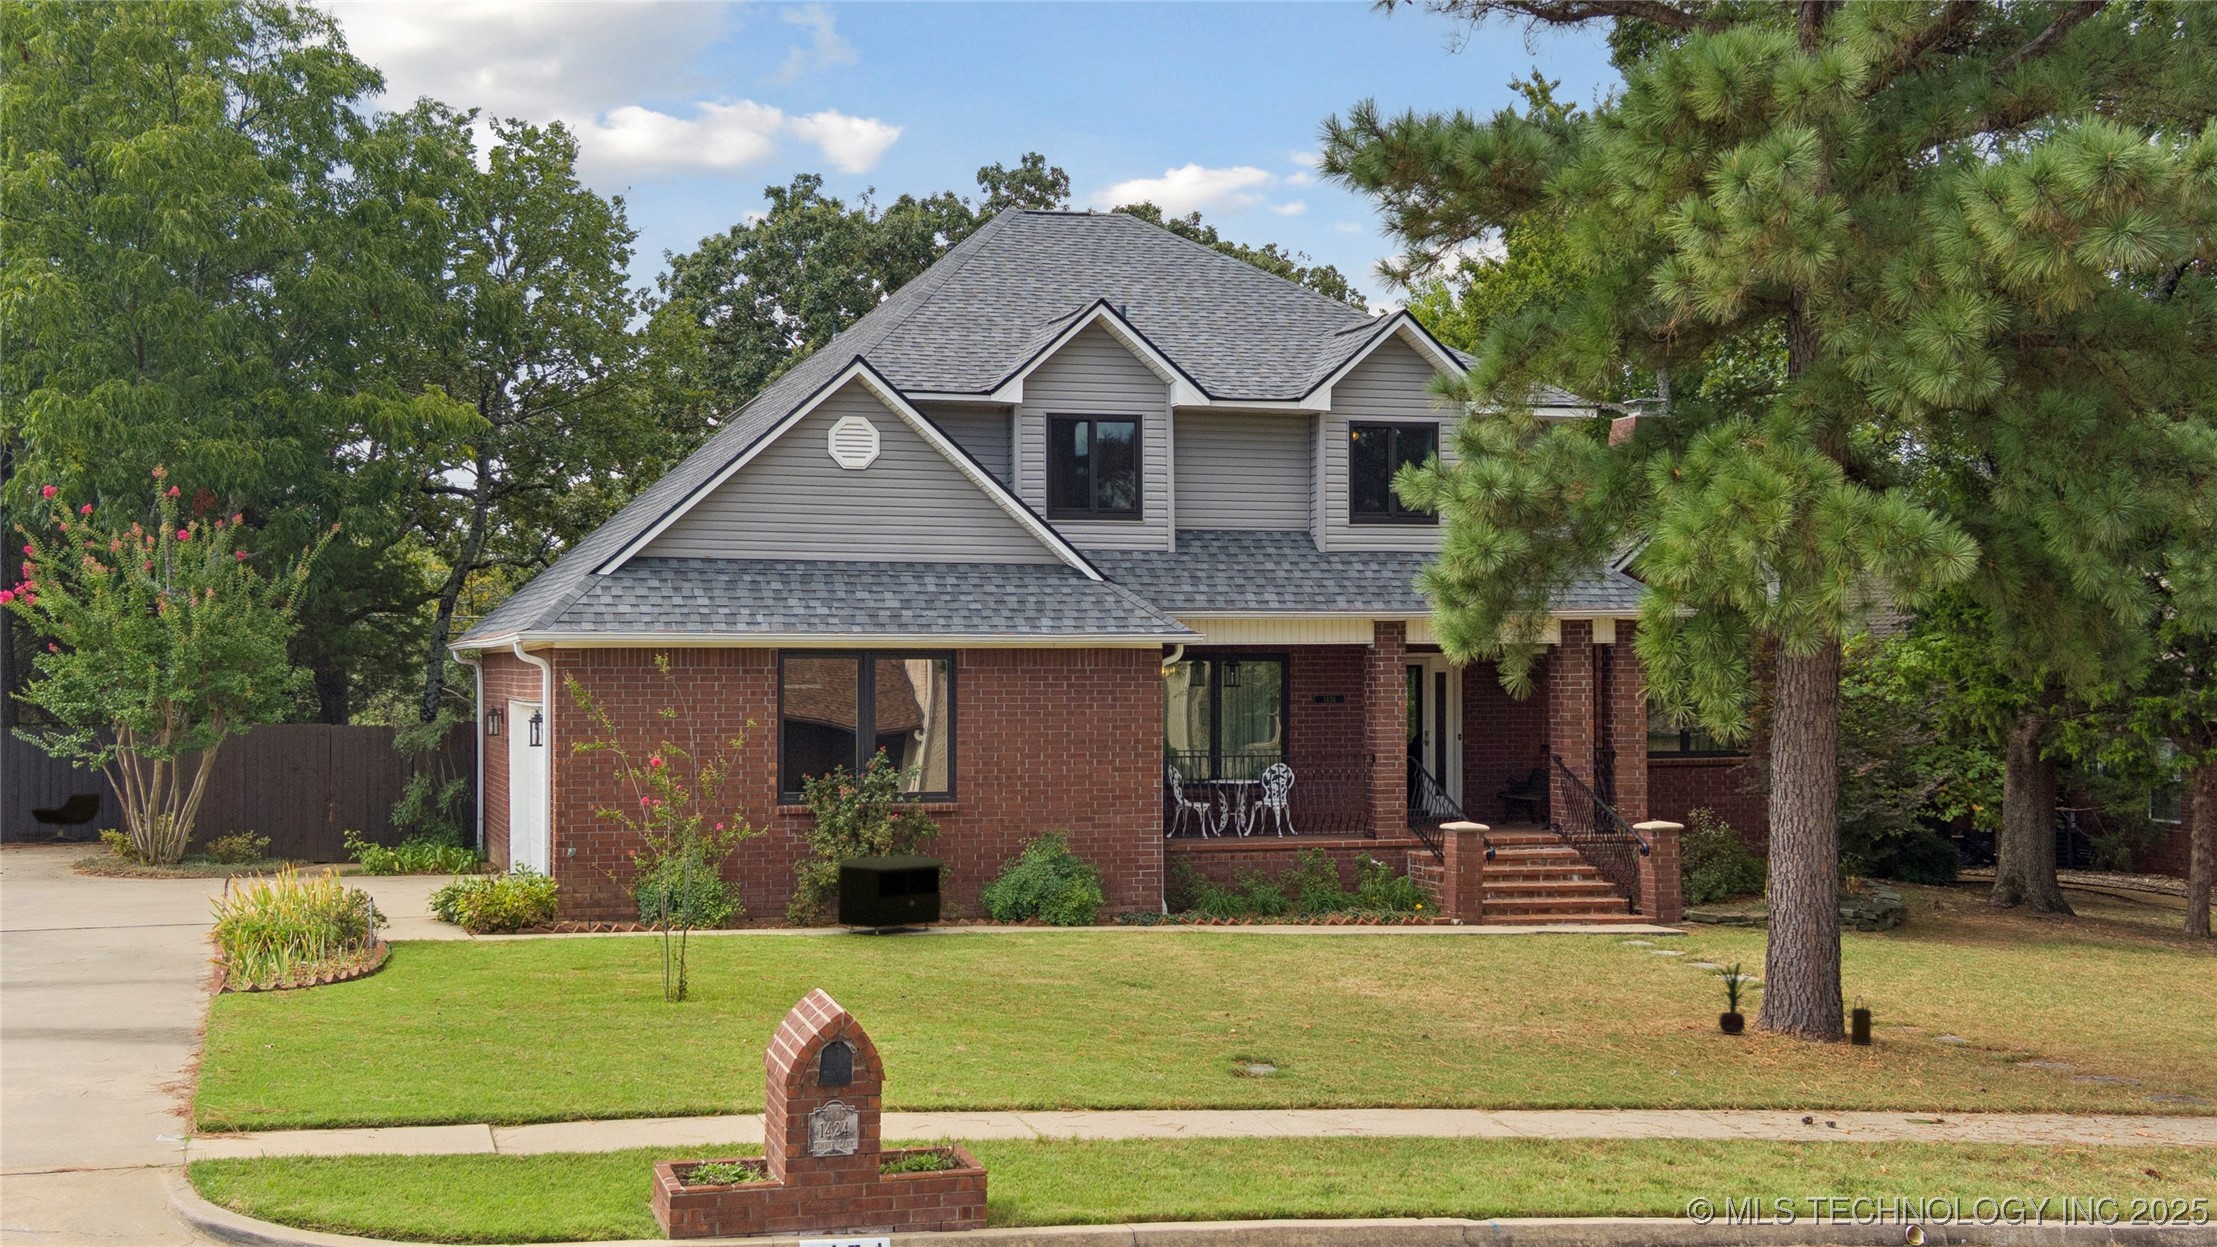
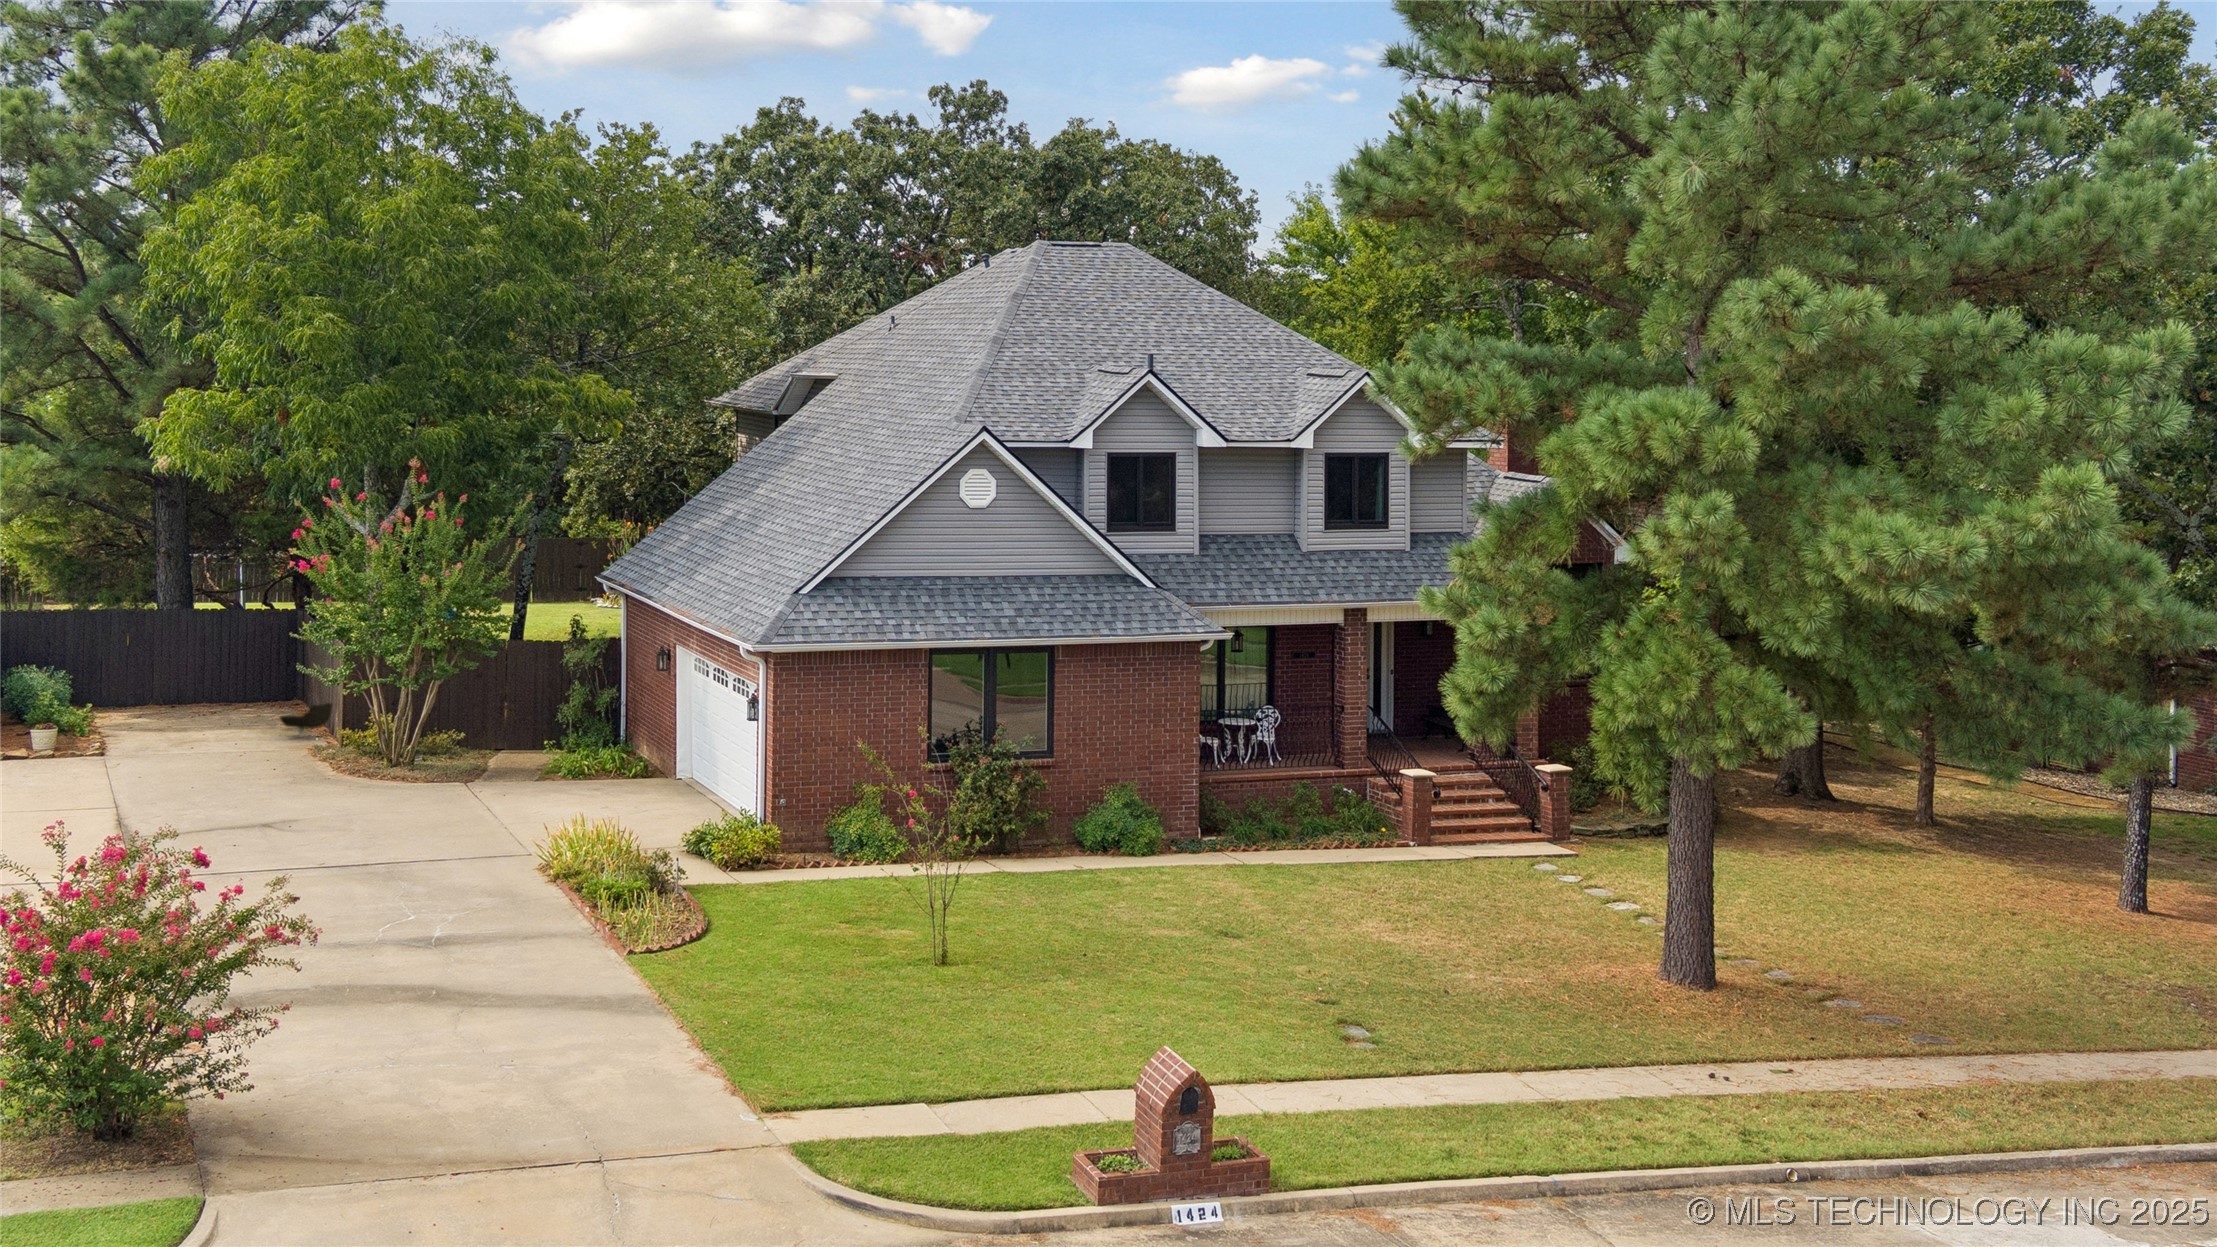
storage bench: present [838,855,944,935] -> none [980,803,1053,867]
decorative plant: present [1717,963,1751,1034] -> none [1615,931,1668,980]
watering can: present [1851,995,1872,1045] -> none [1718,957,1732,990]

